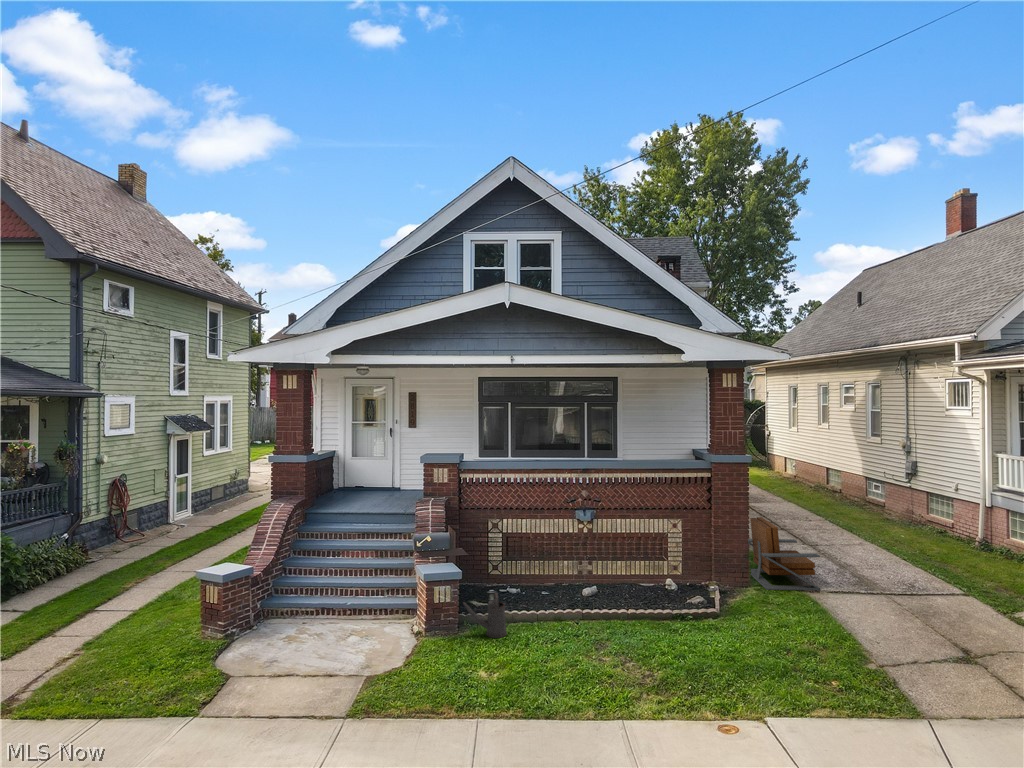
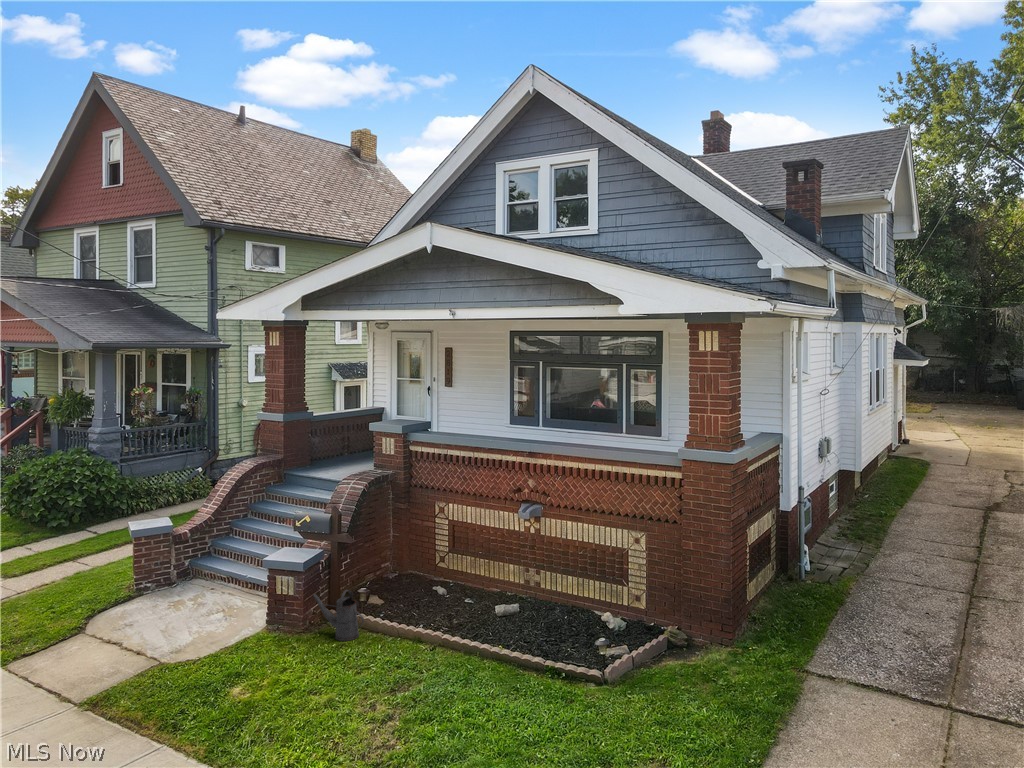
lounge chair: present [748,517,820,590] -> none [749,542,844,665]

